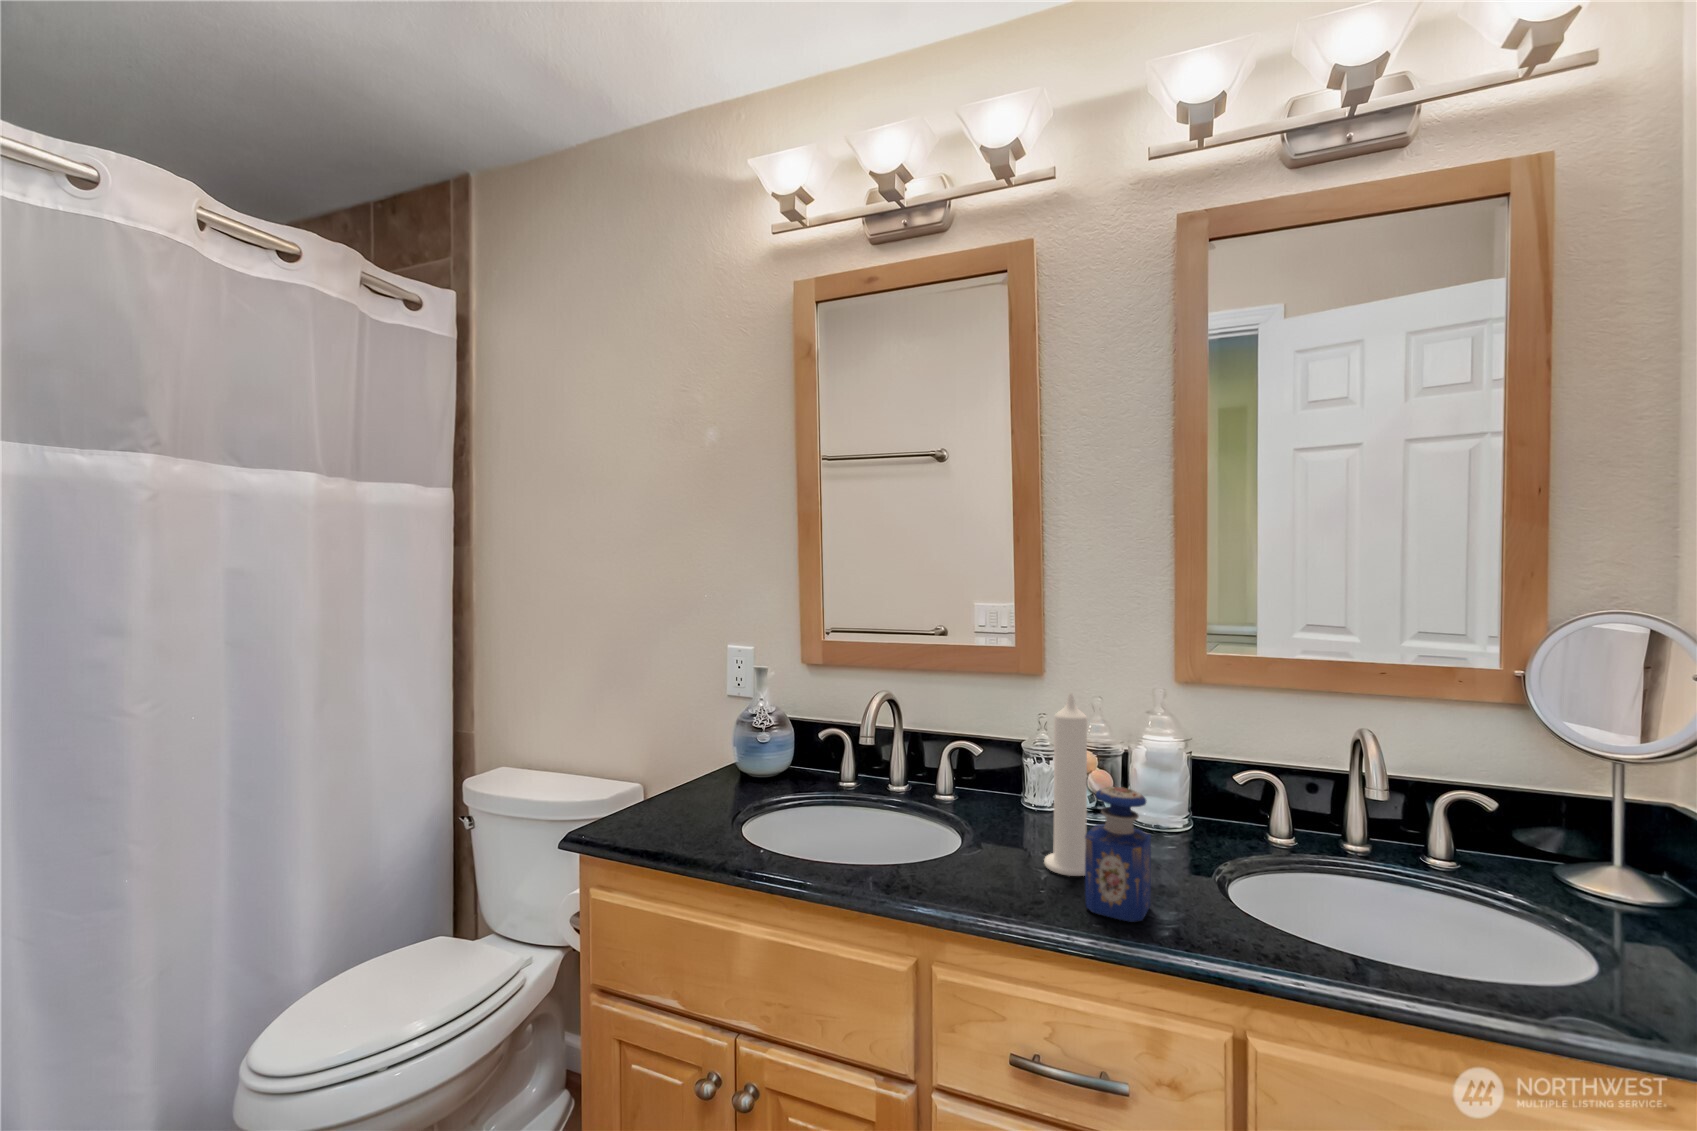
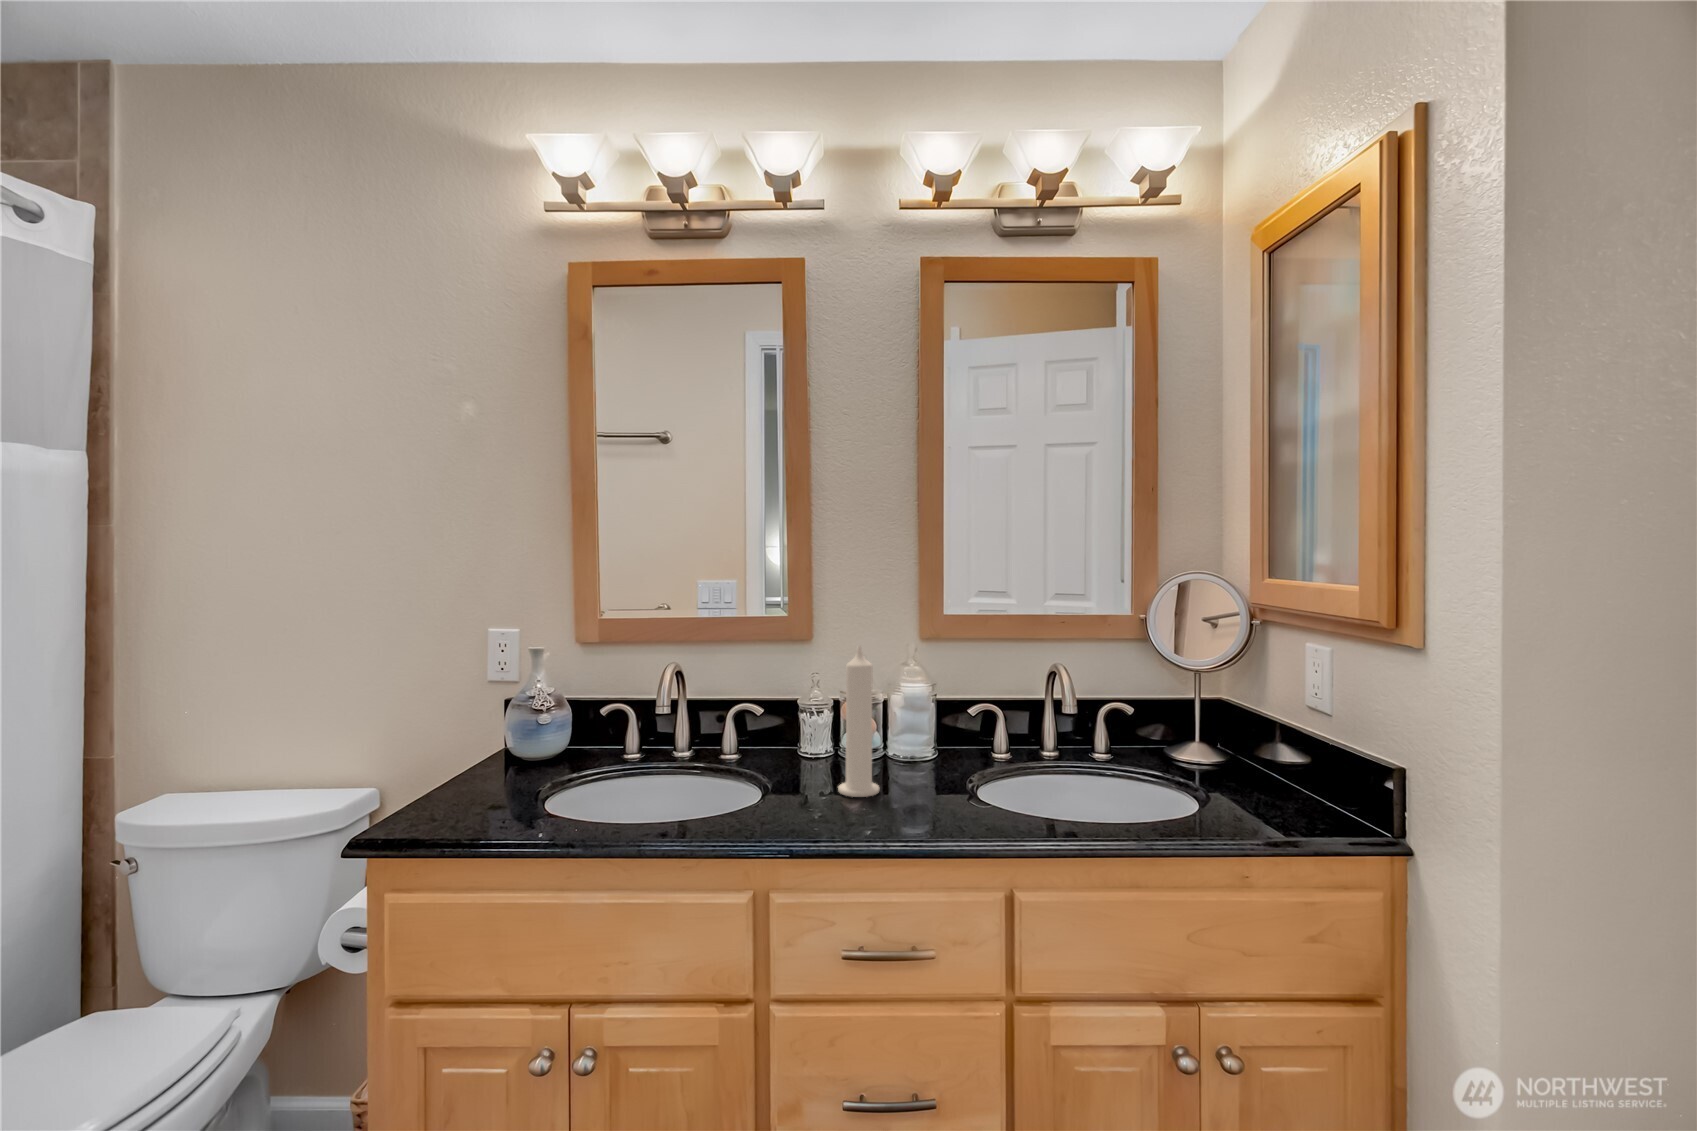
perfume bottle: present [1085,787,1151,922] -> none [883,715,931,819]

